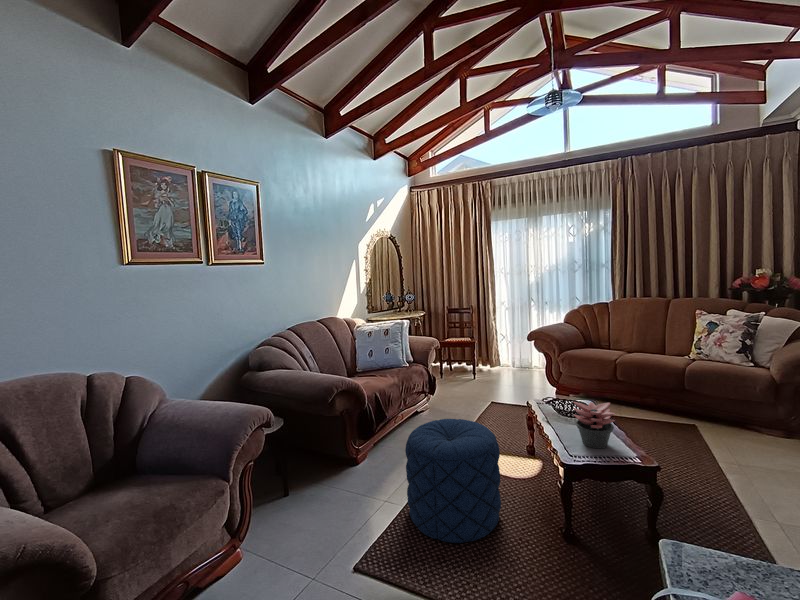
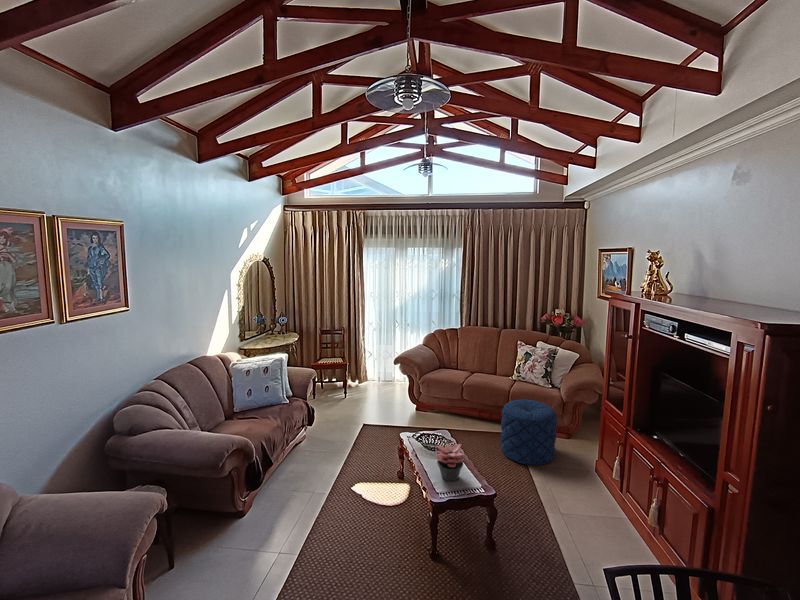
pouf: present [405,419,501,543] -> present [501,400,557,465]

